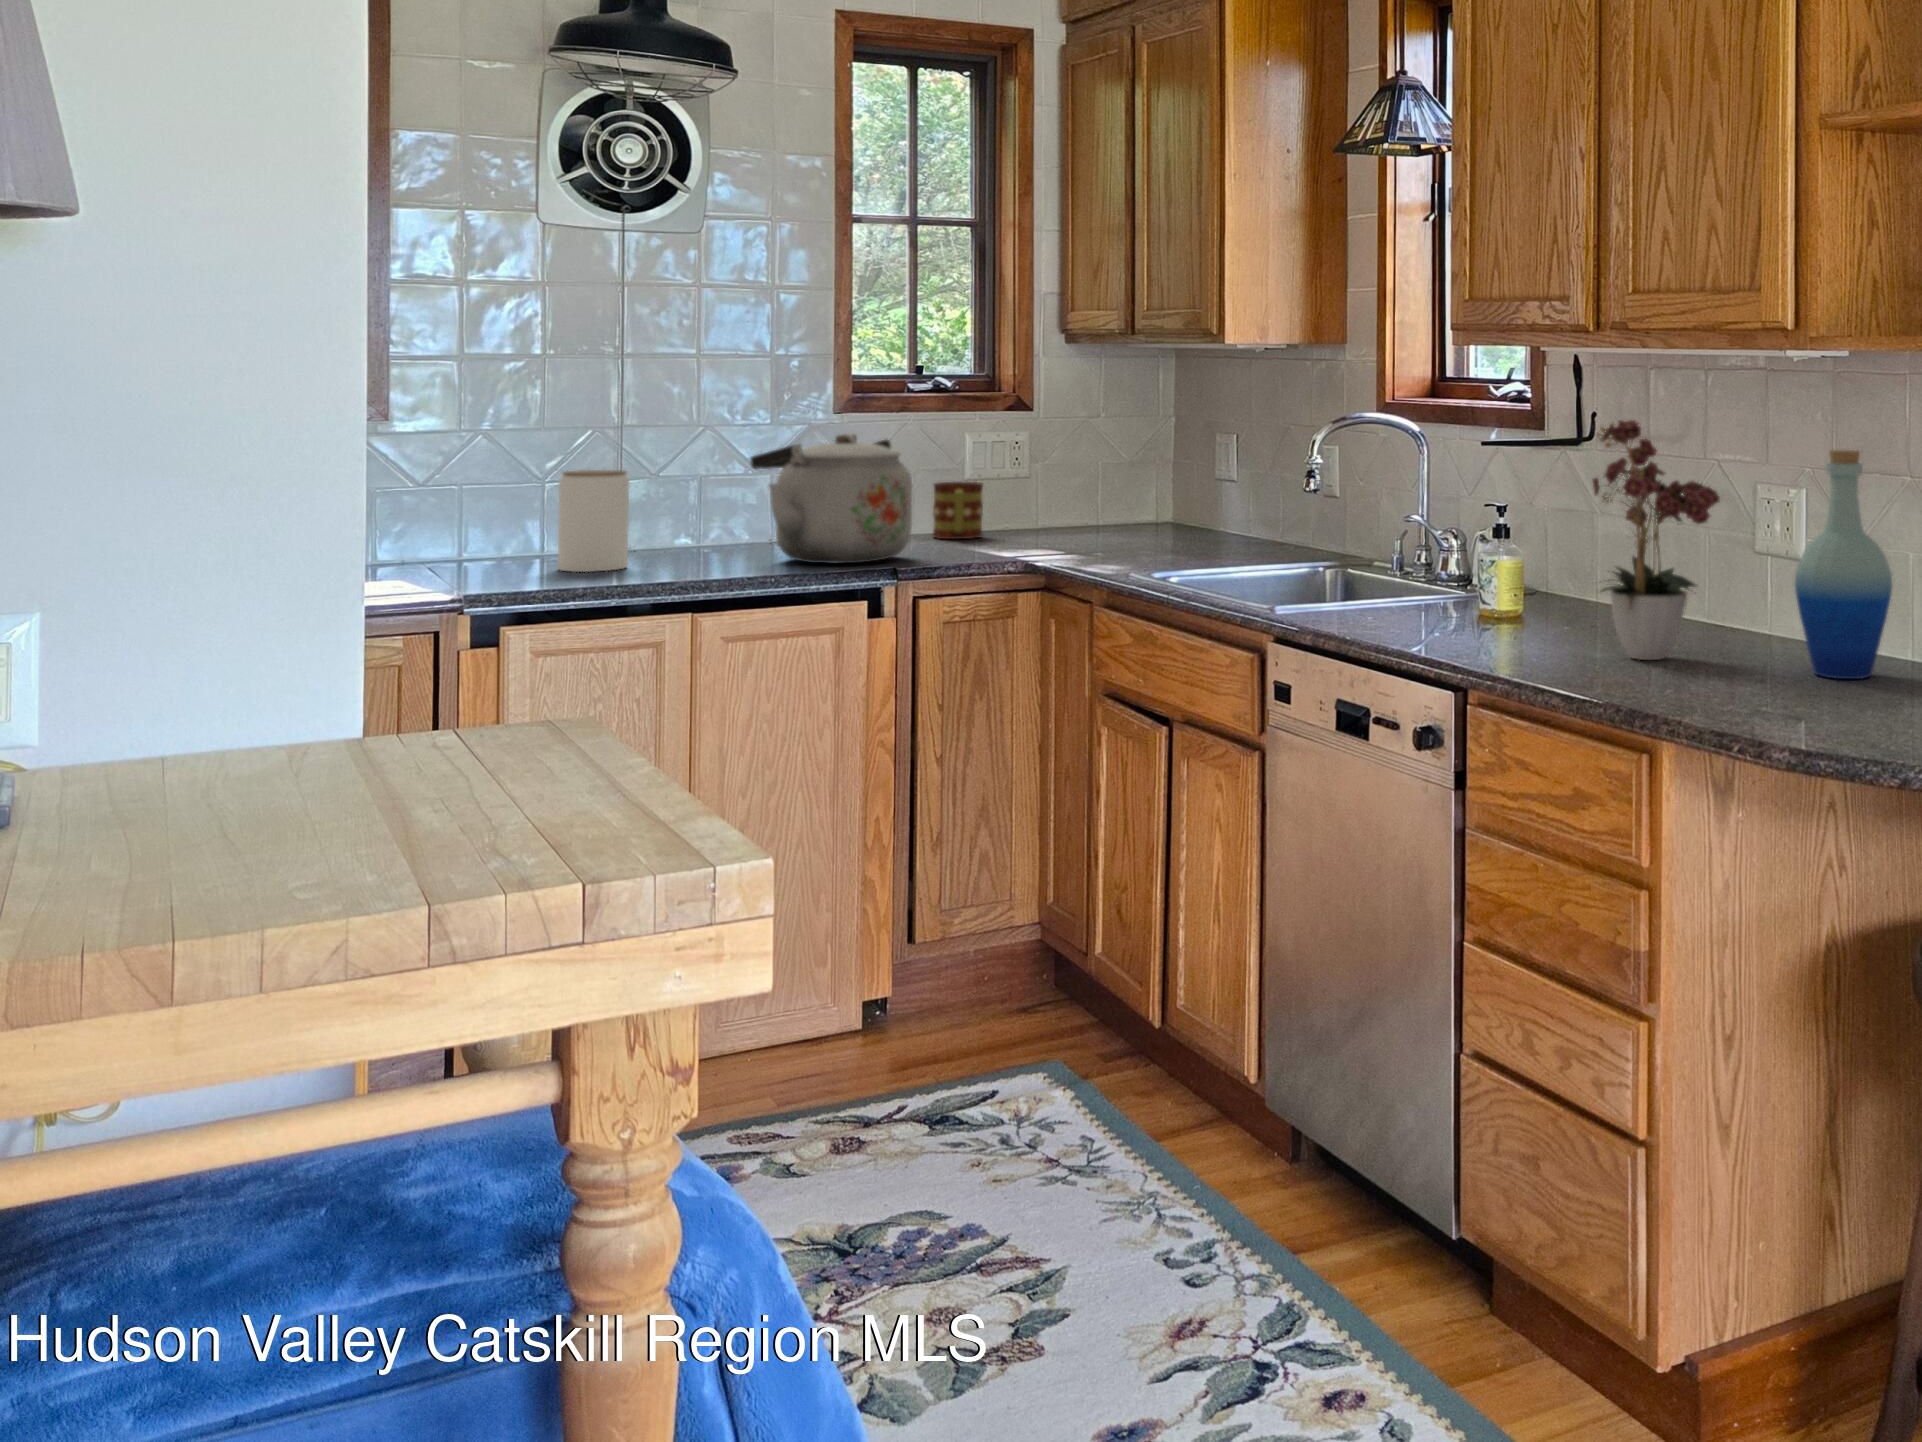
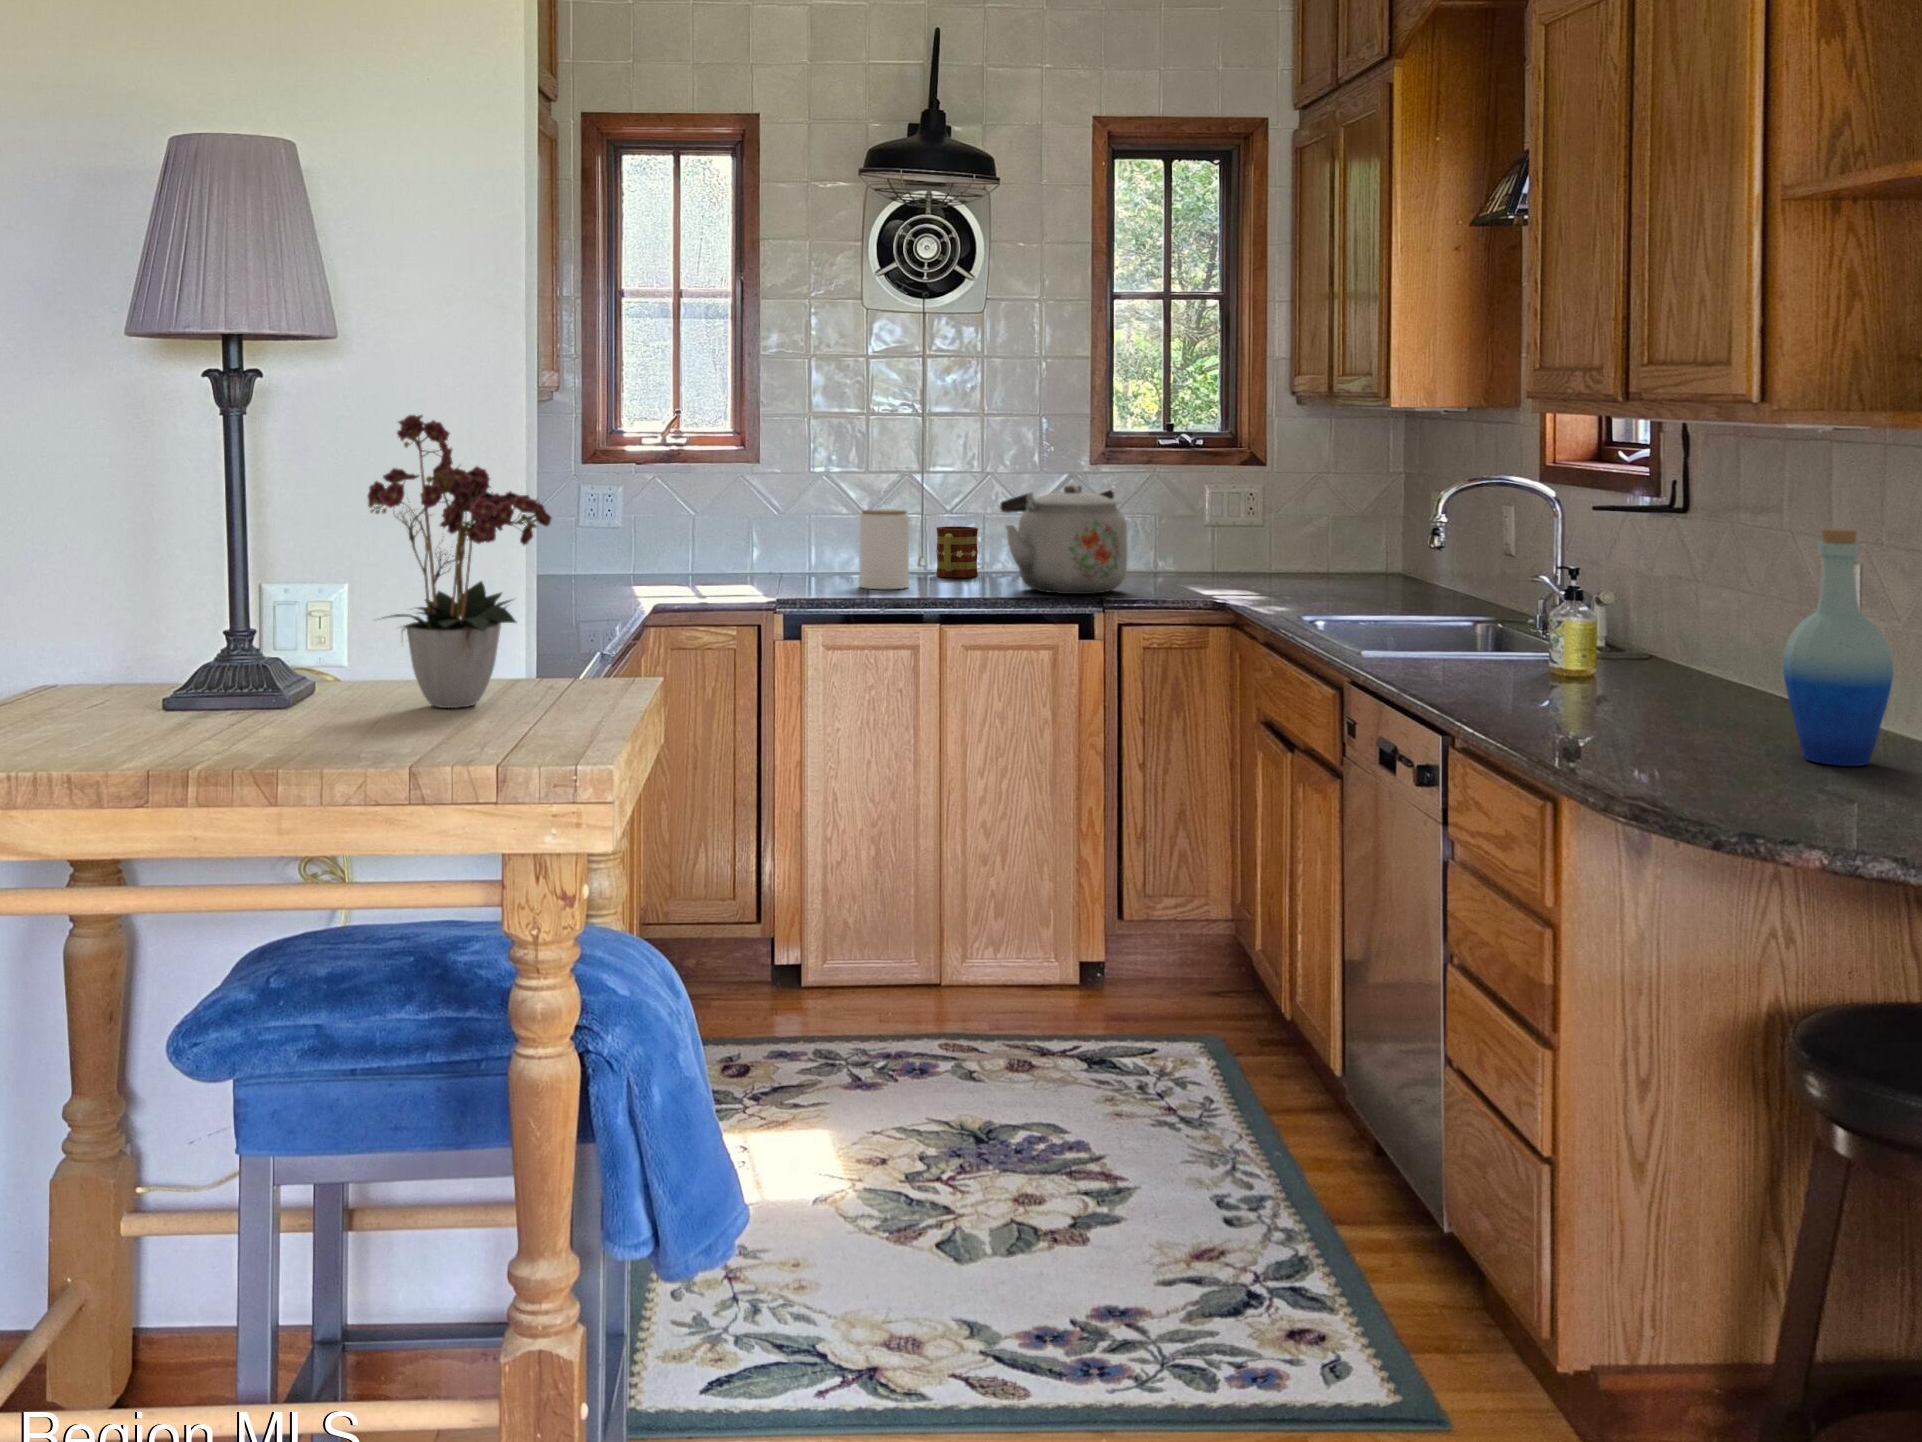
flower arrangement: present [1593,420,1720,660] -> present [368,415,551,708]
mug: present [933,482,983,539] -> present [936,526,978,578]

